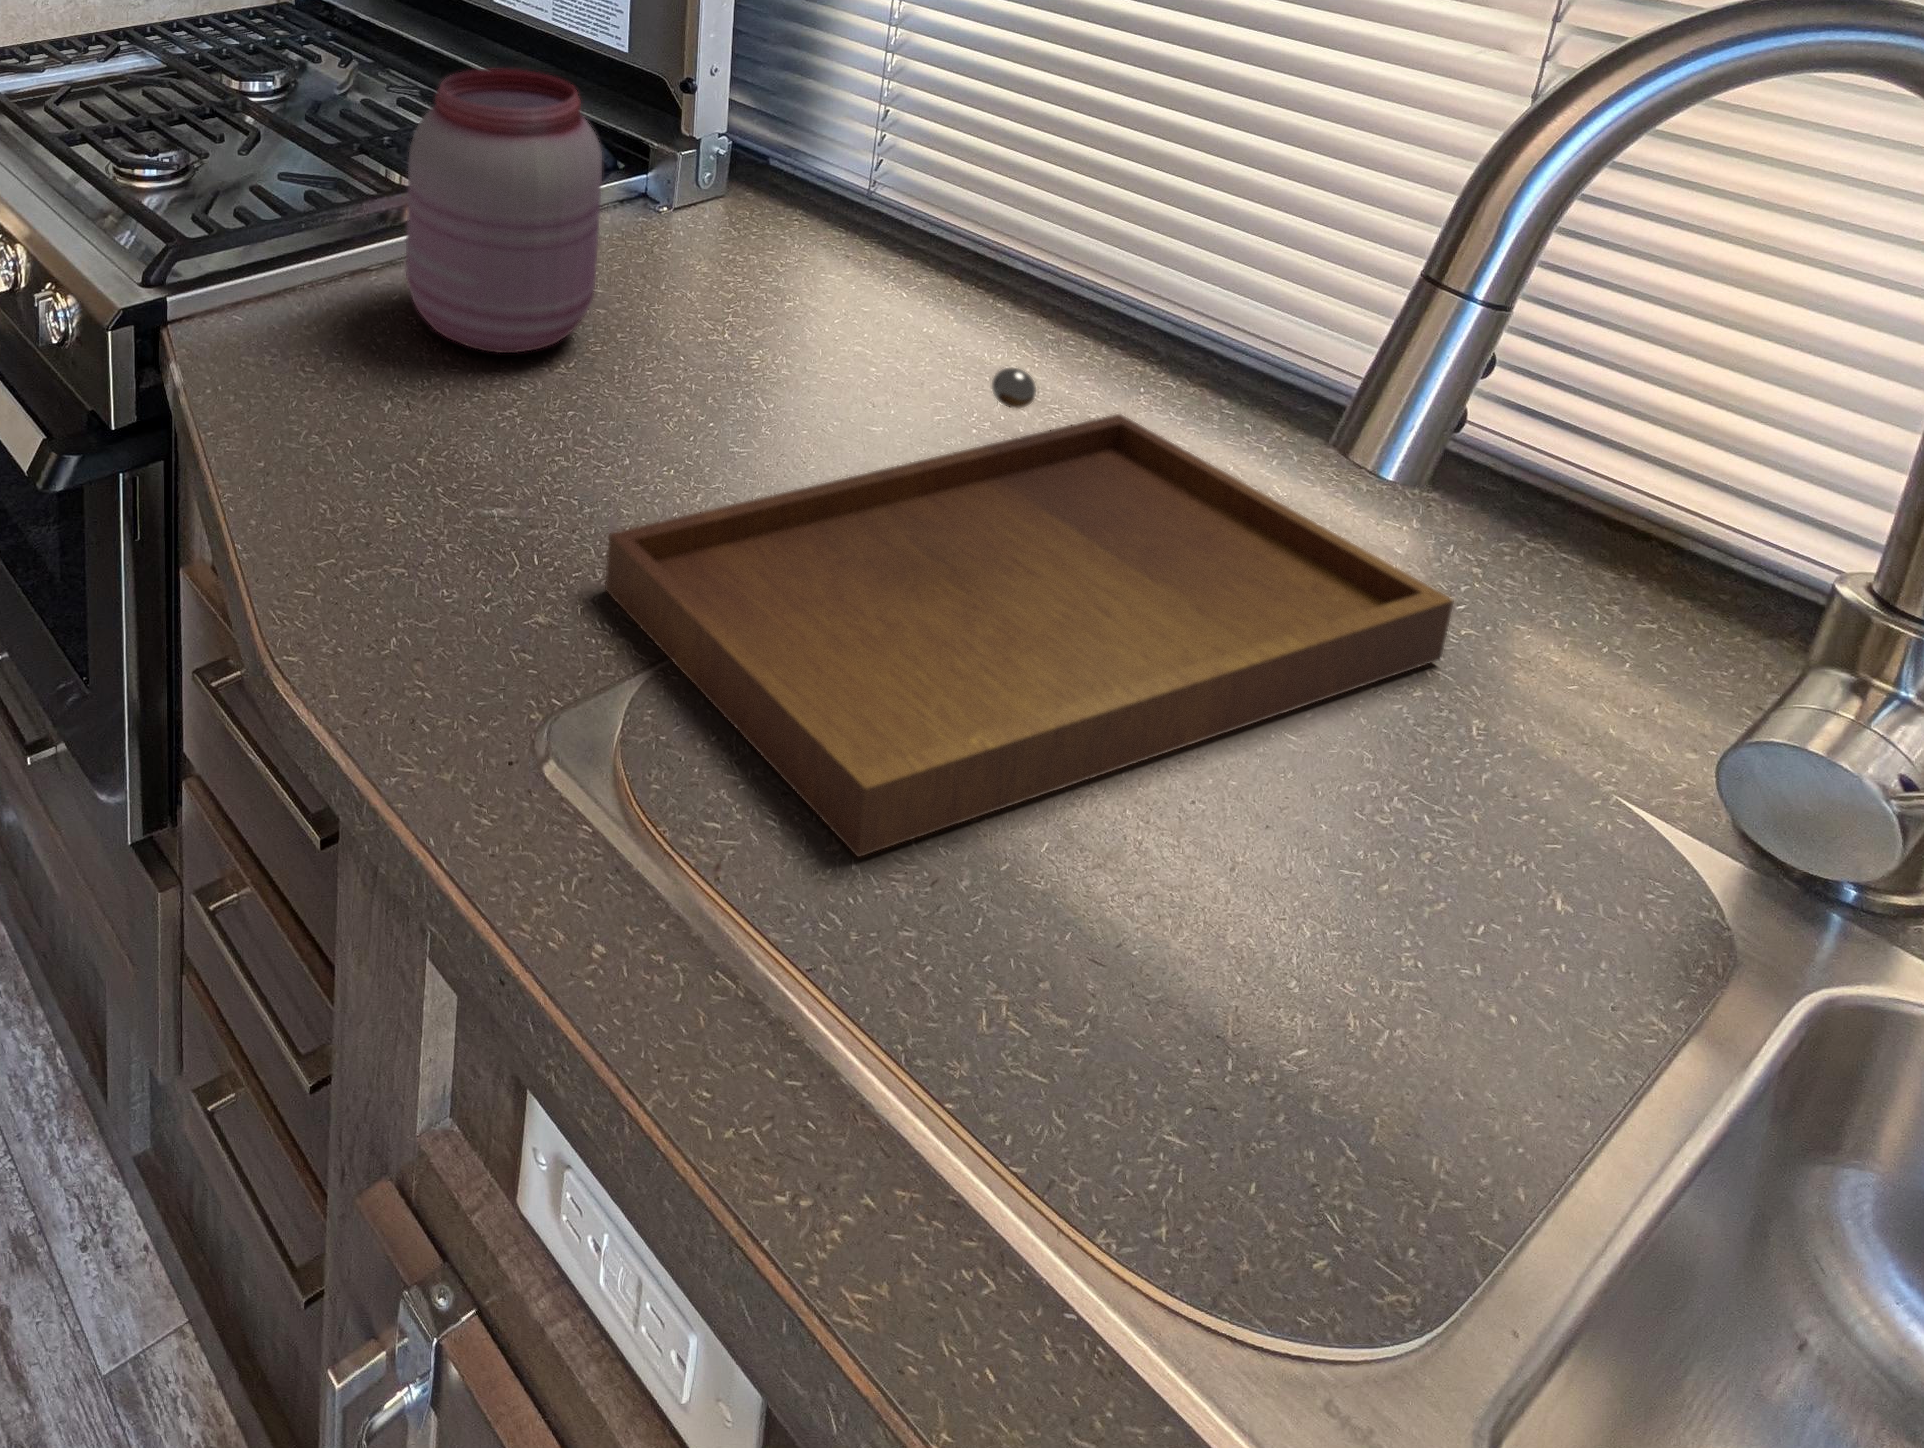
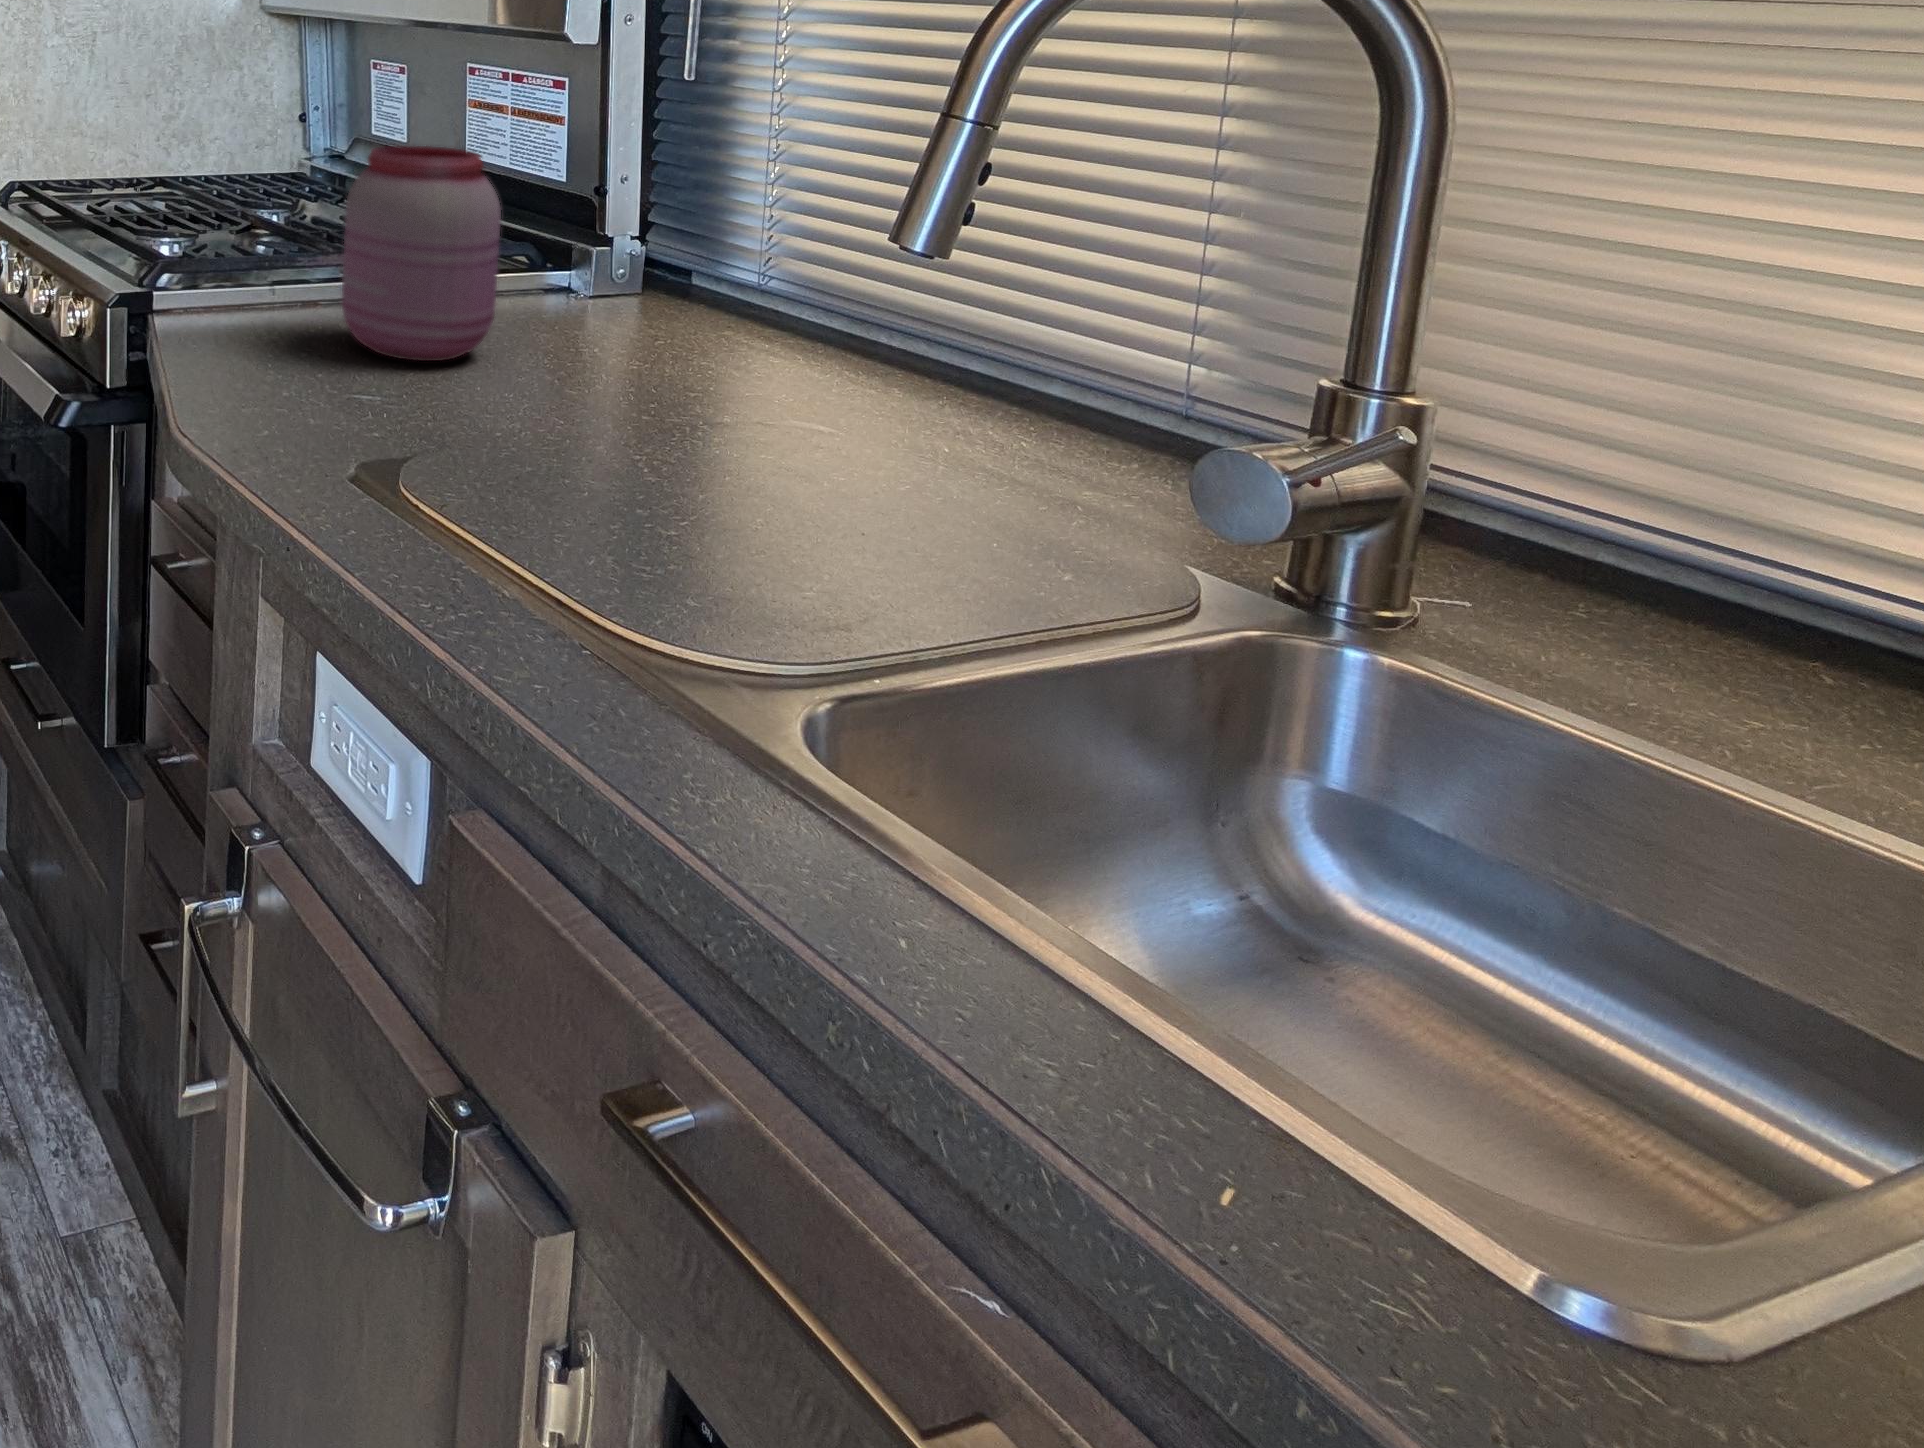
tray: present [605,368,1453,857] -> none [436,306,1129,564]

